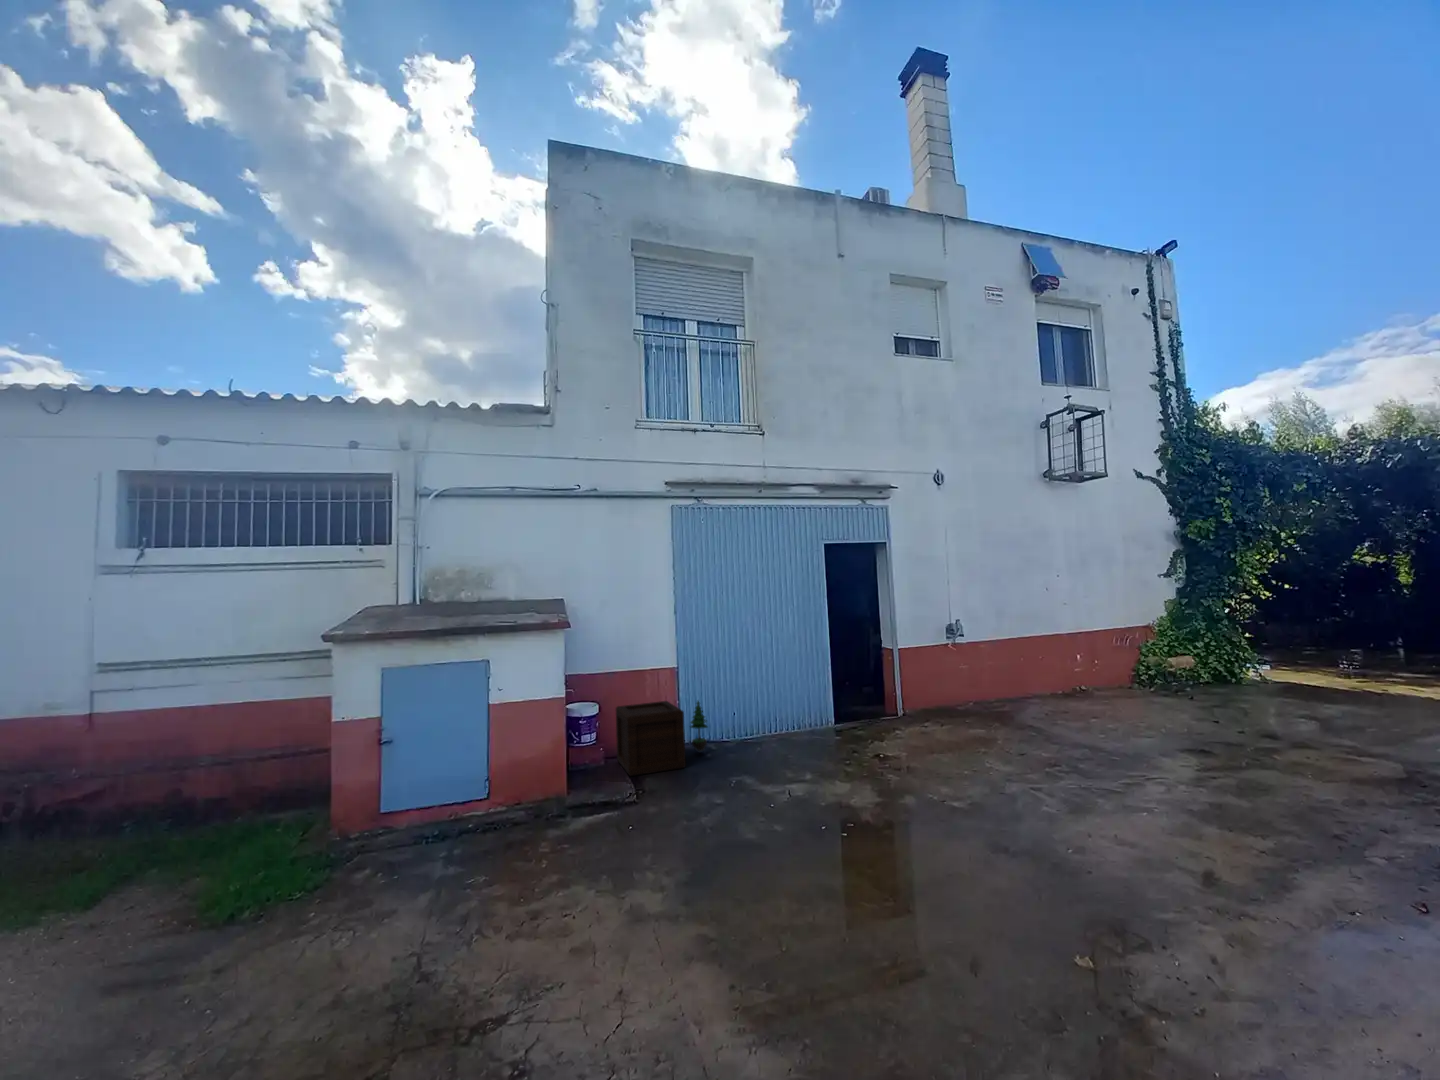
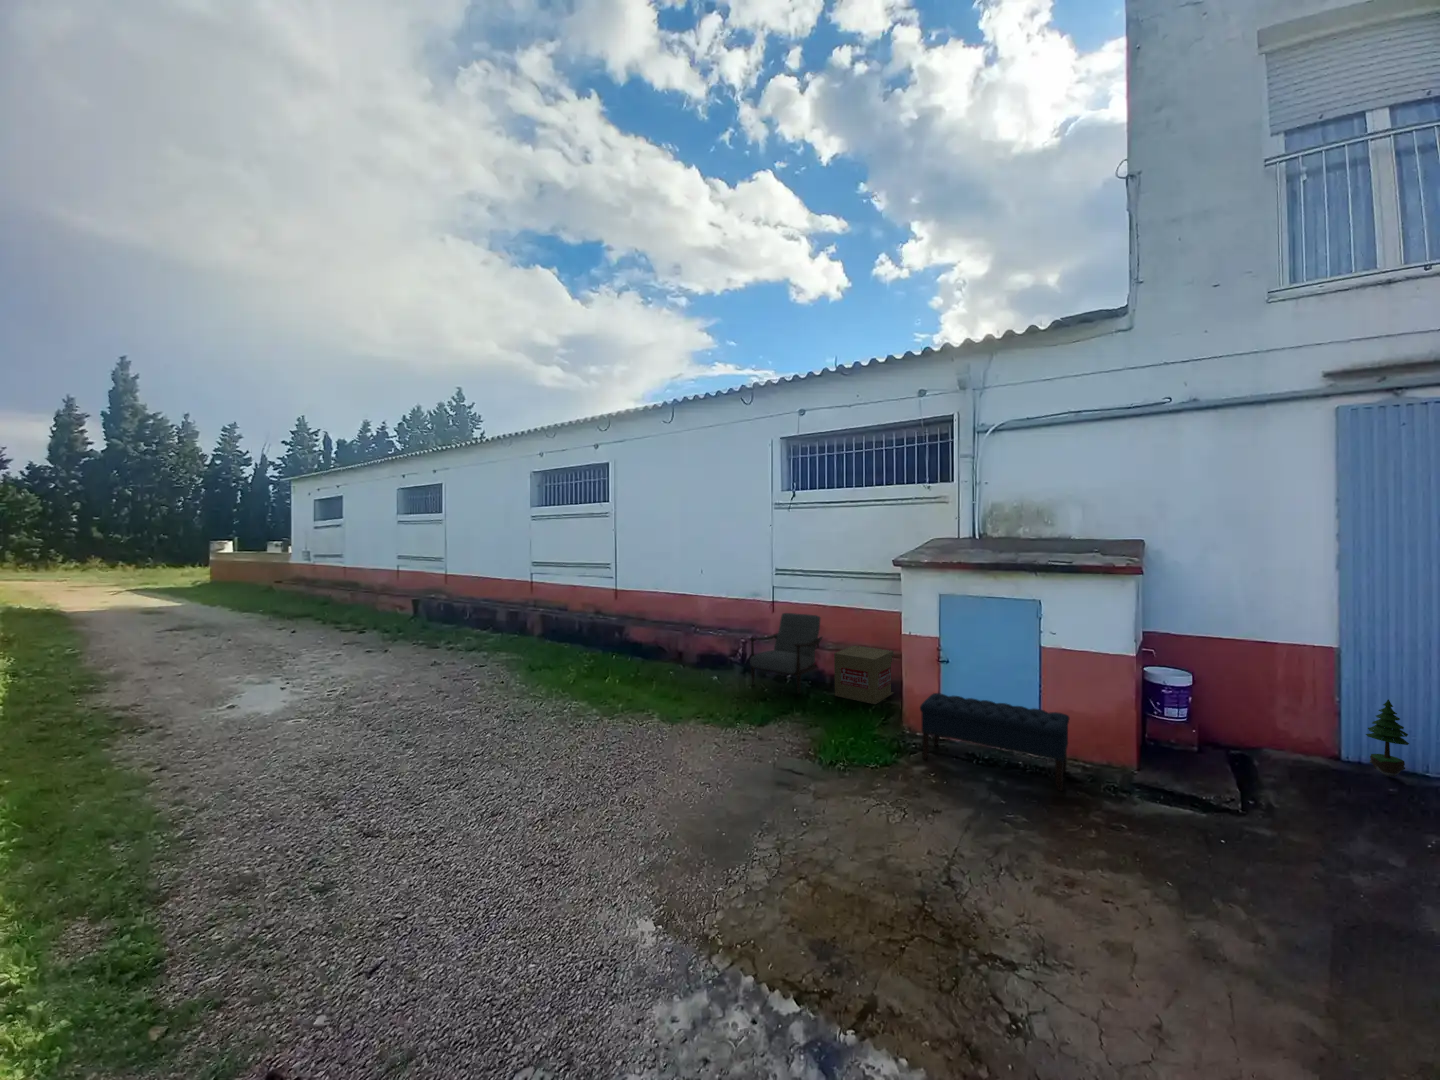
wooden crate: present [616,701,686,776] -> none [1222,679,1352,790]
chair: none [39,725,196,862] -> present [749,613,822,694]
cardboard box: none [220,749,313,831] -> present [834,646,894,704]
bench: none [362,765,514,862] -> present [920,693,1069,791]

